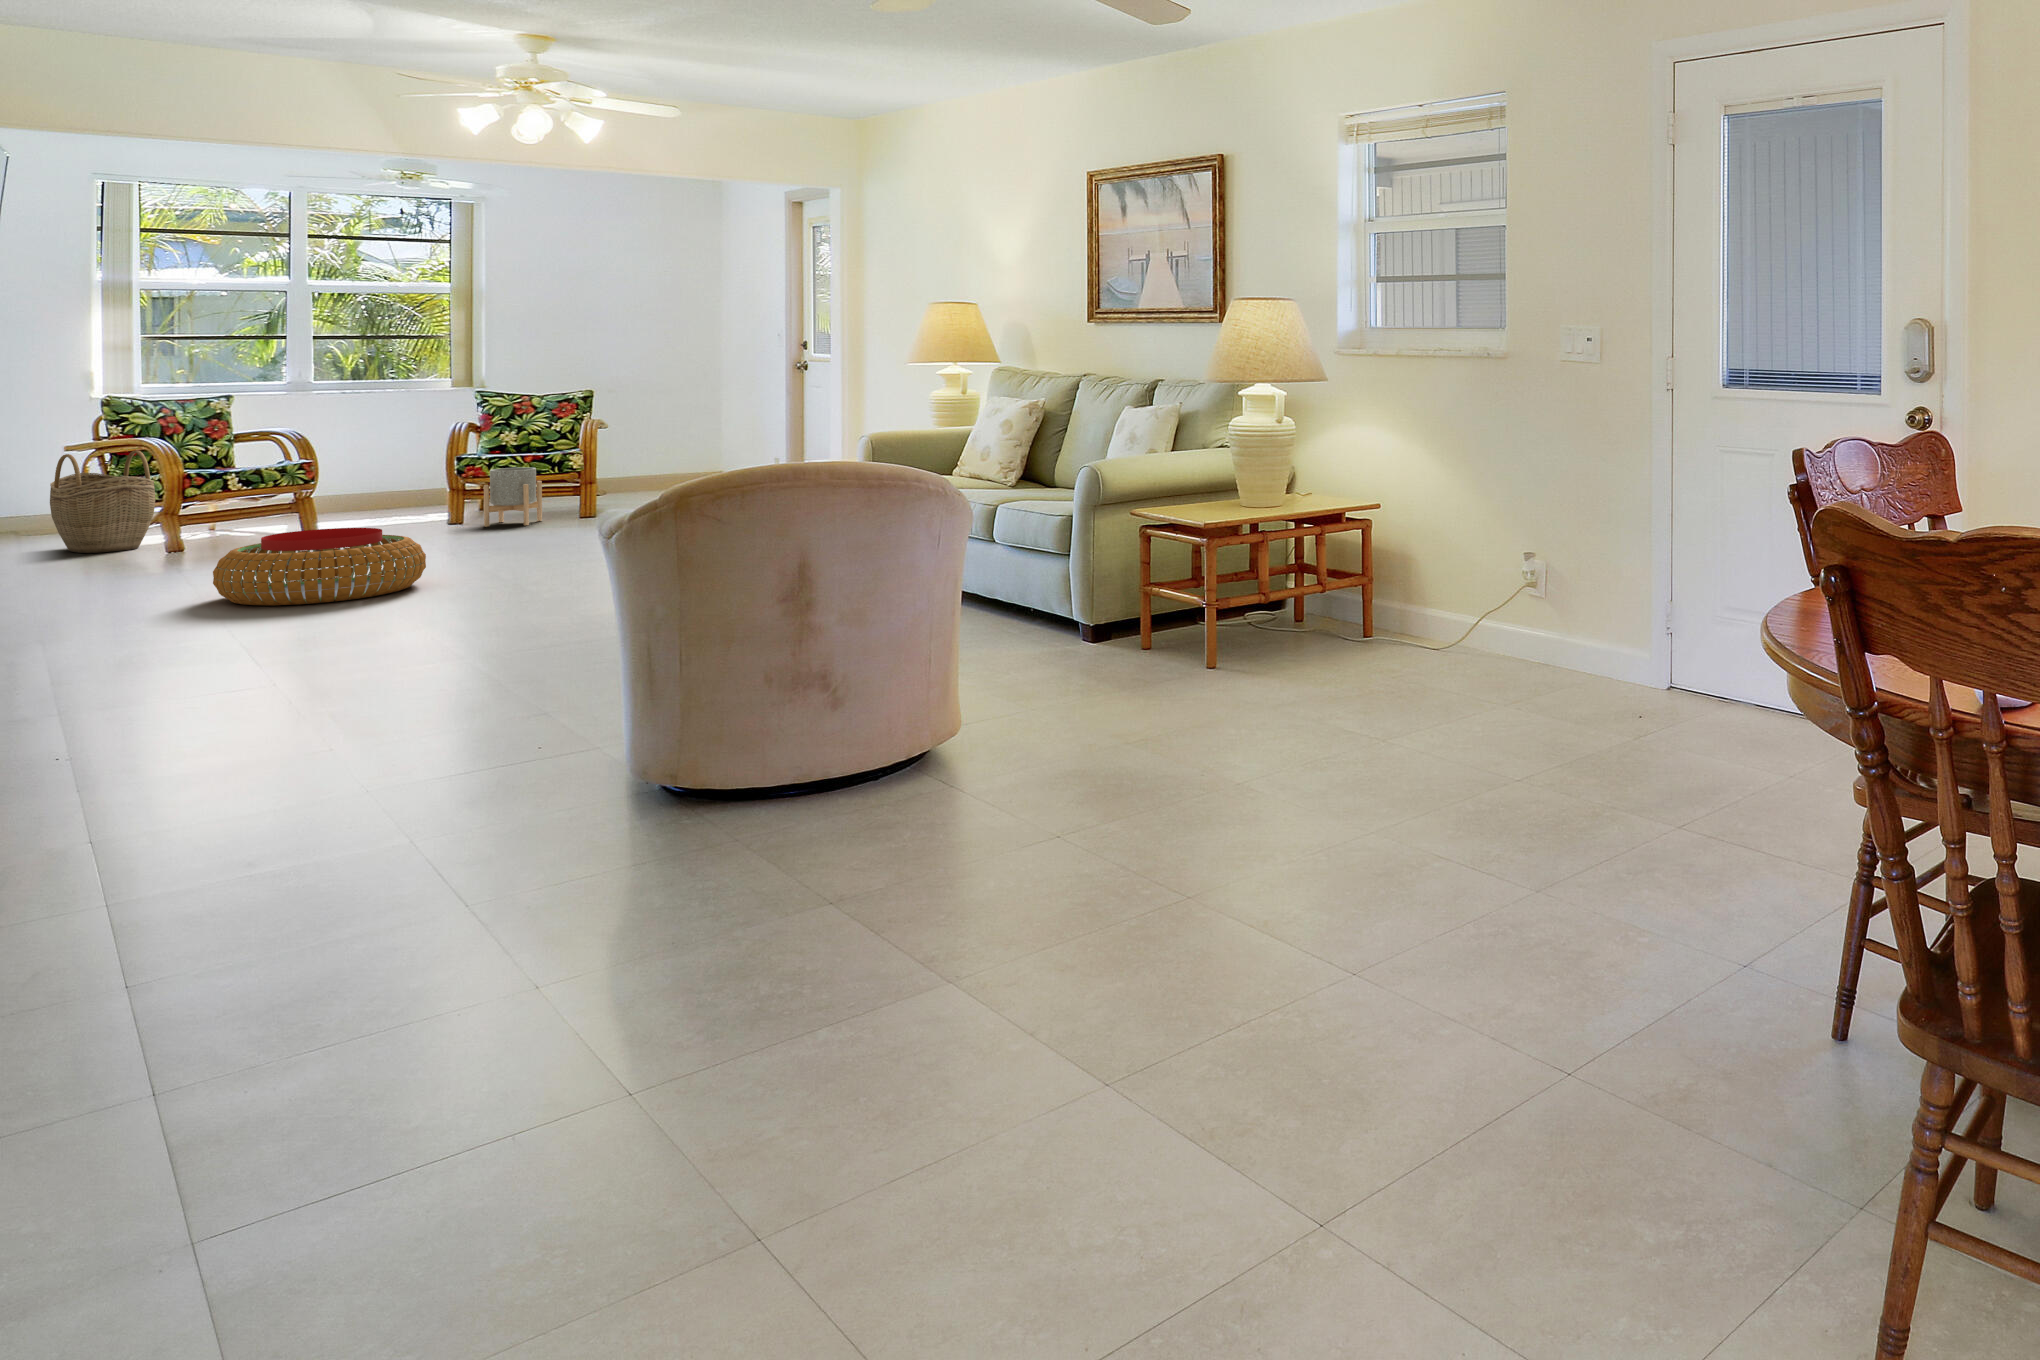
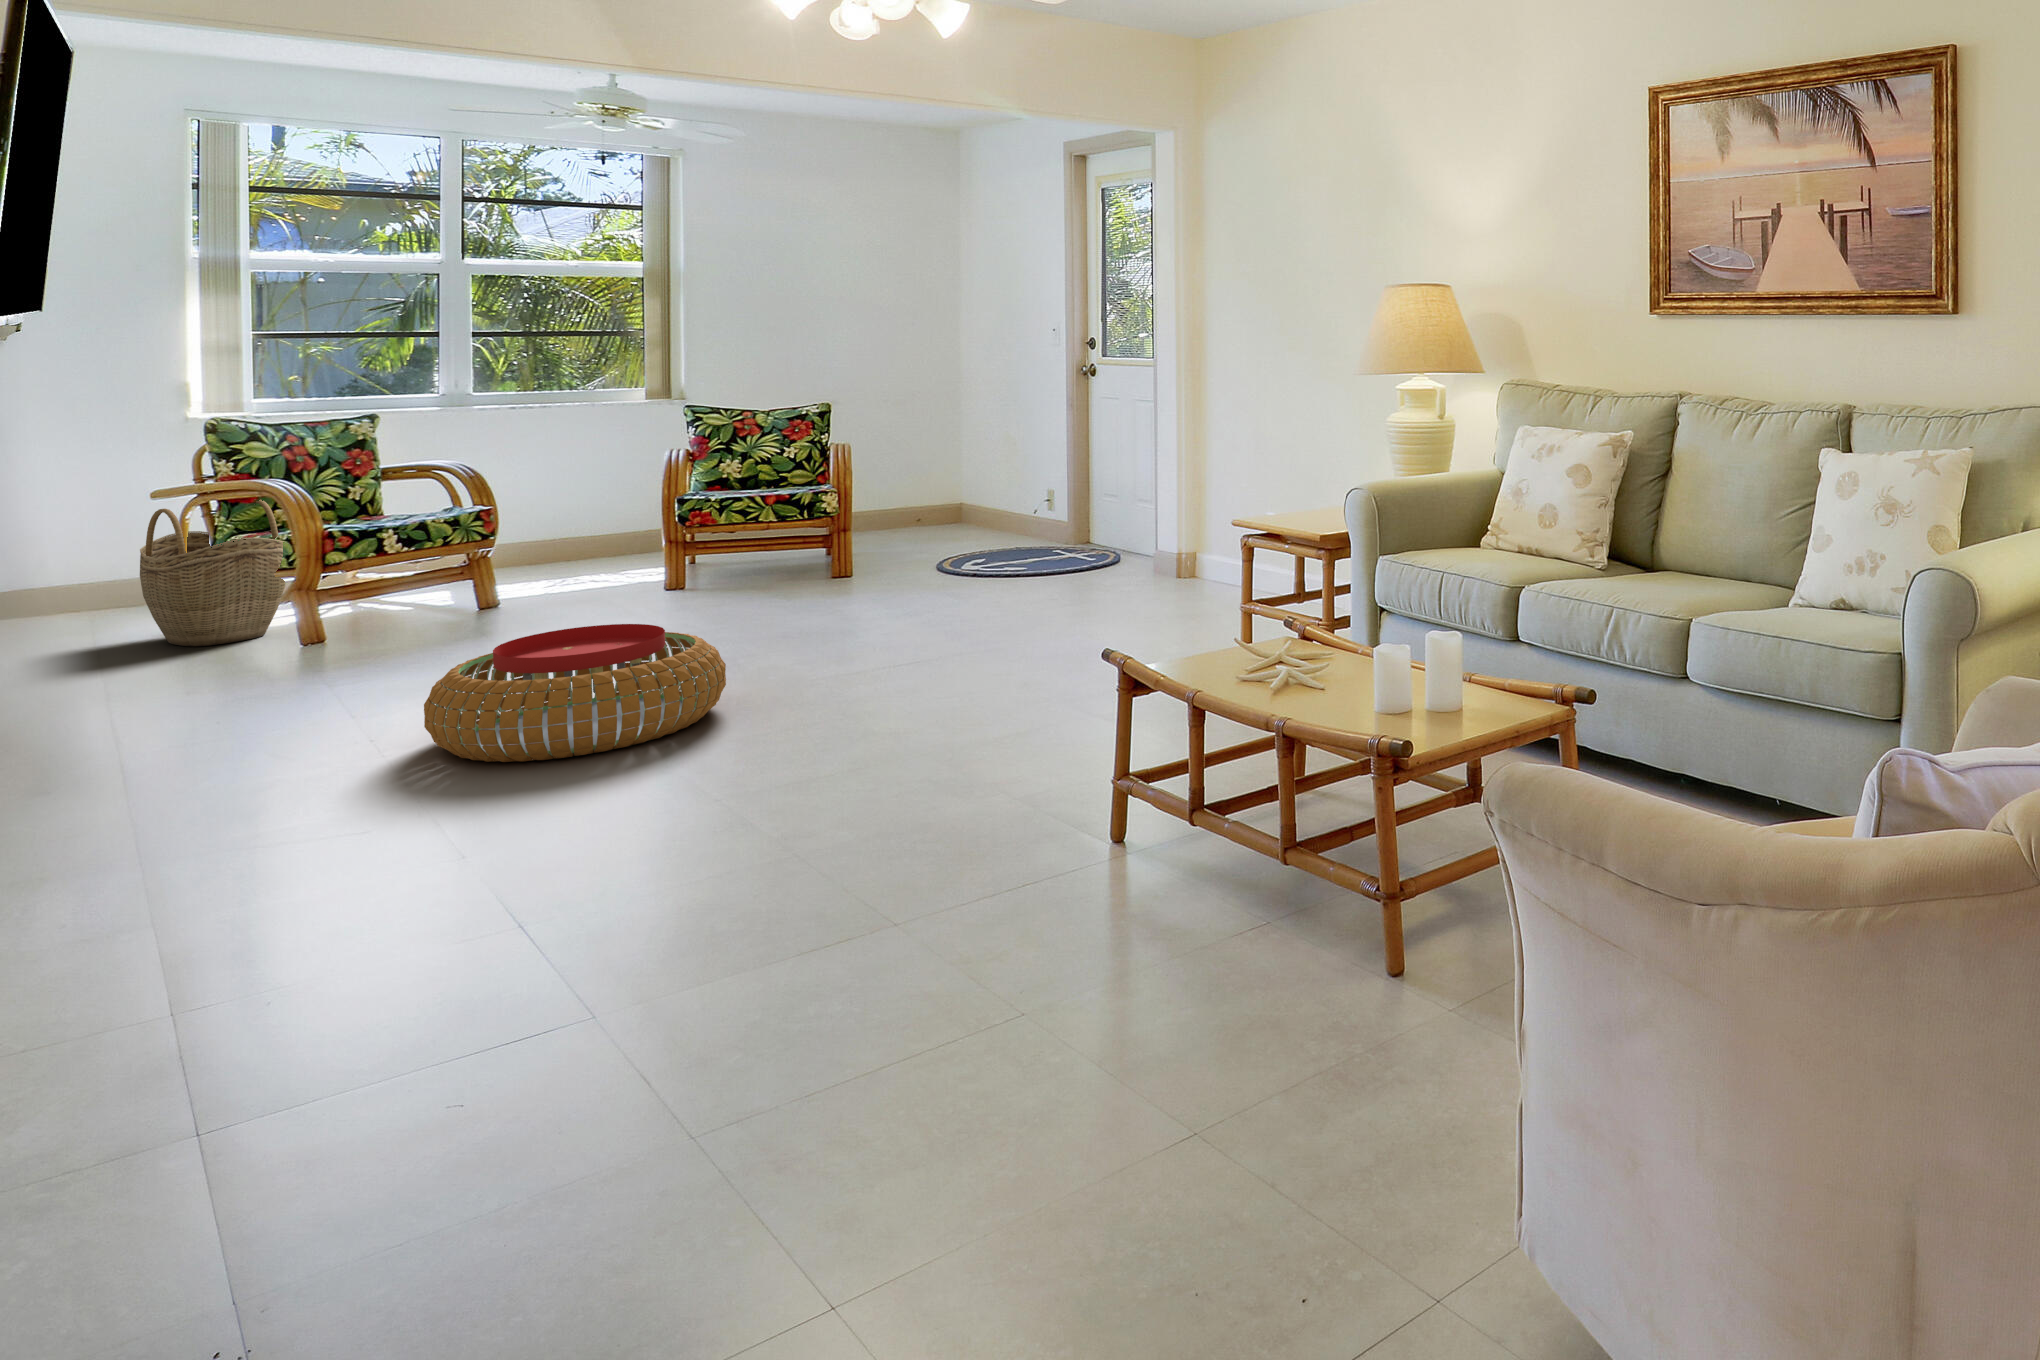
planter: present [484,467,542,527] -> none [711,506,779,586]

